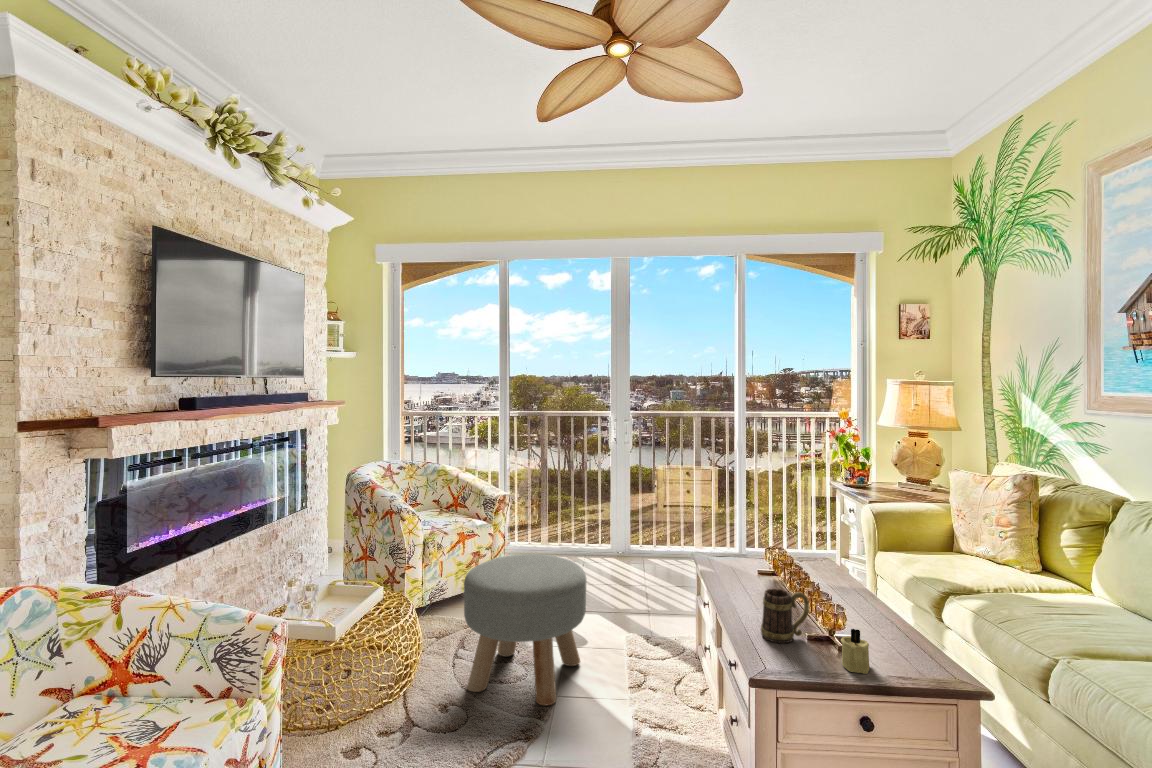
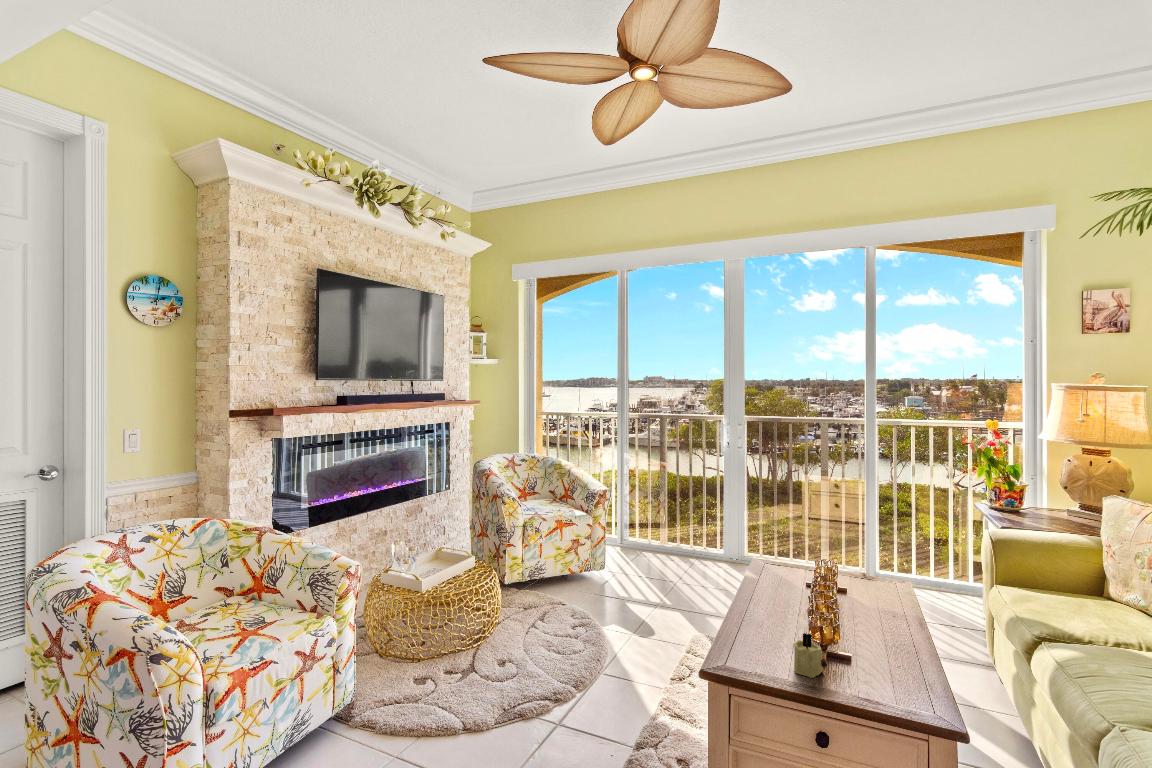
ottoman: present [464,554,586,705] -> none [528,543,637,676]
mug: present [761,589,809,643] -> none [741,590,789,642]

